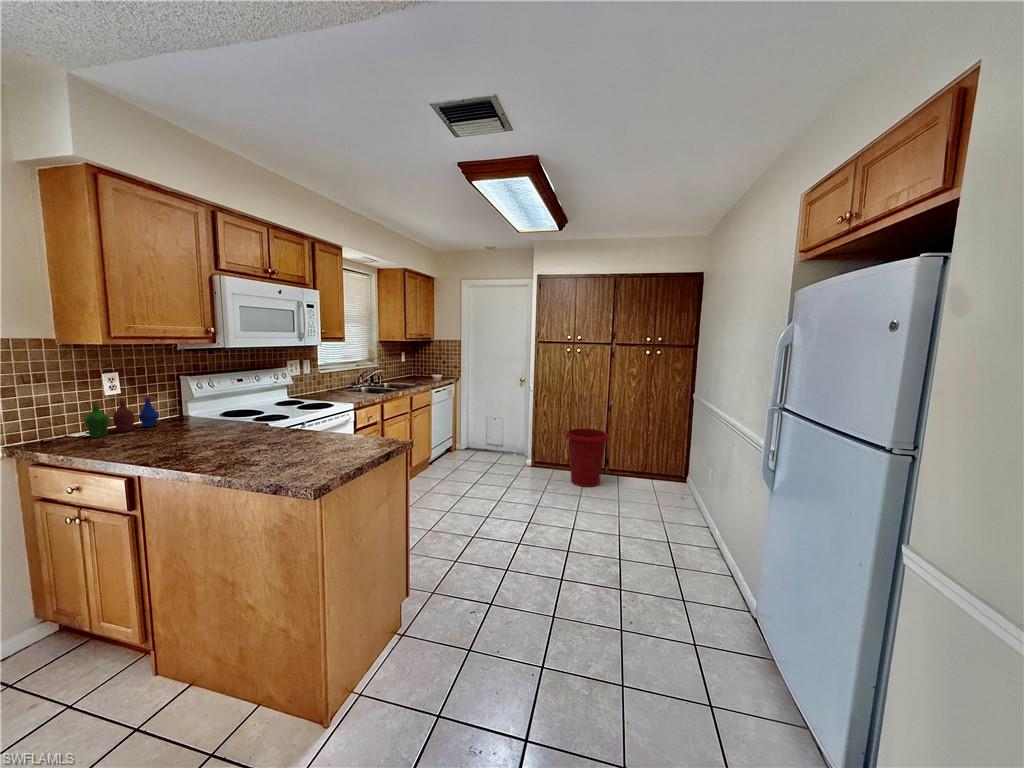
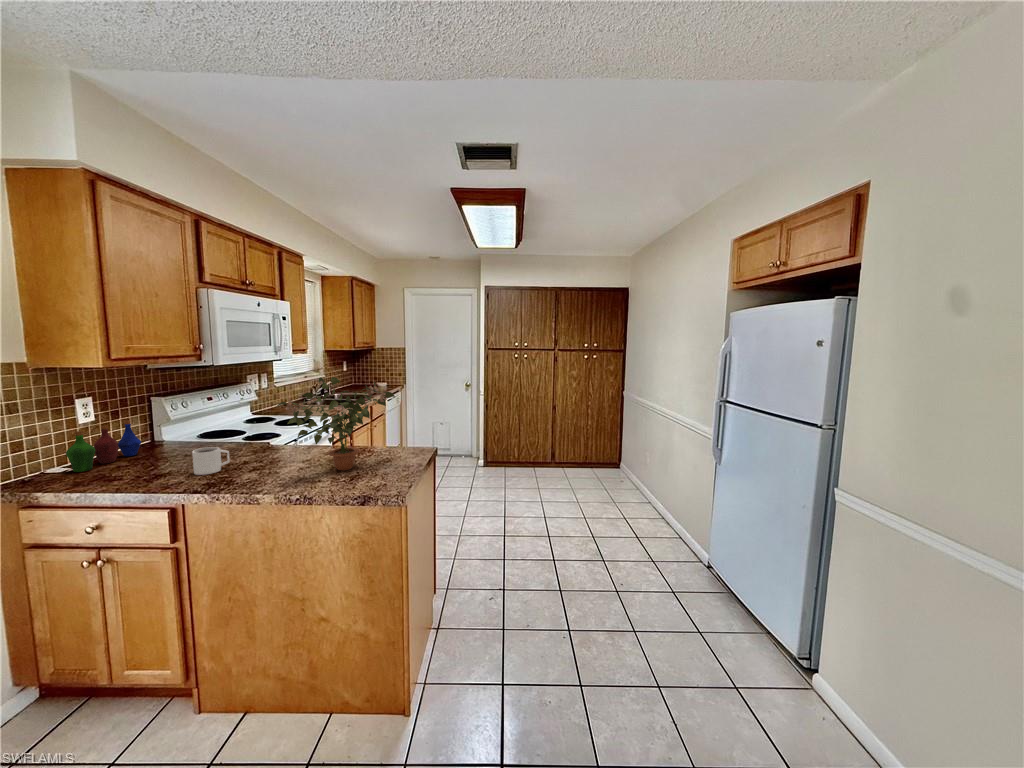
potted plant: none [219,358,345,456] -> present [276,377,395,470]
mug: none [165,423,203,449] -> present [192,447,230,475]
waste bin: present [566,429,610,487] -> none [519,427,558,480]

